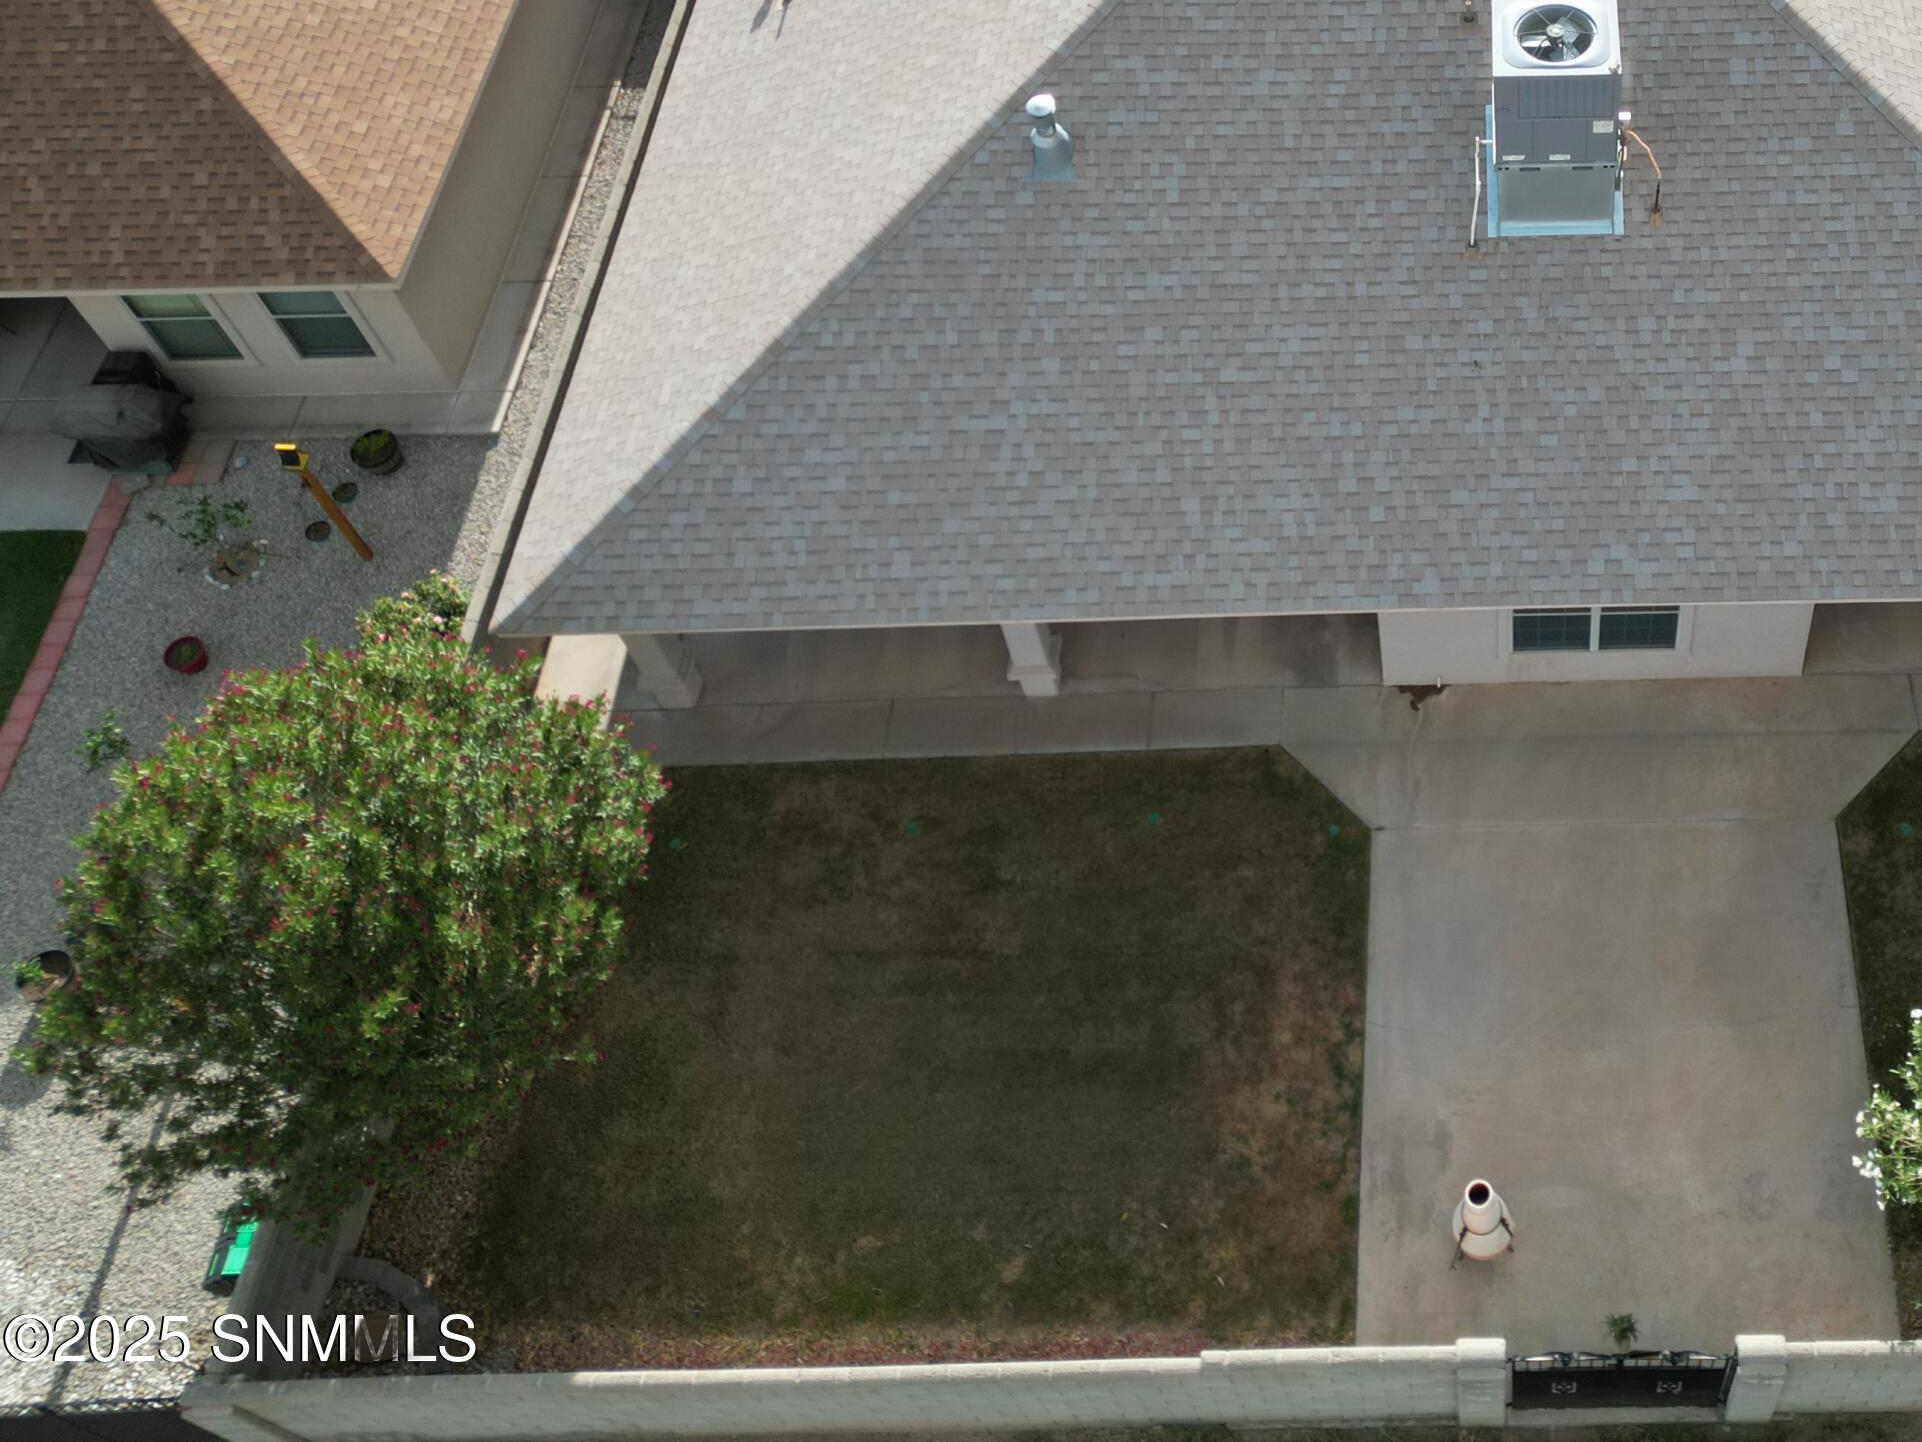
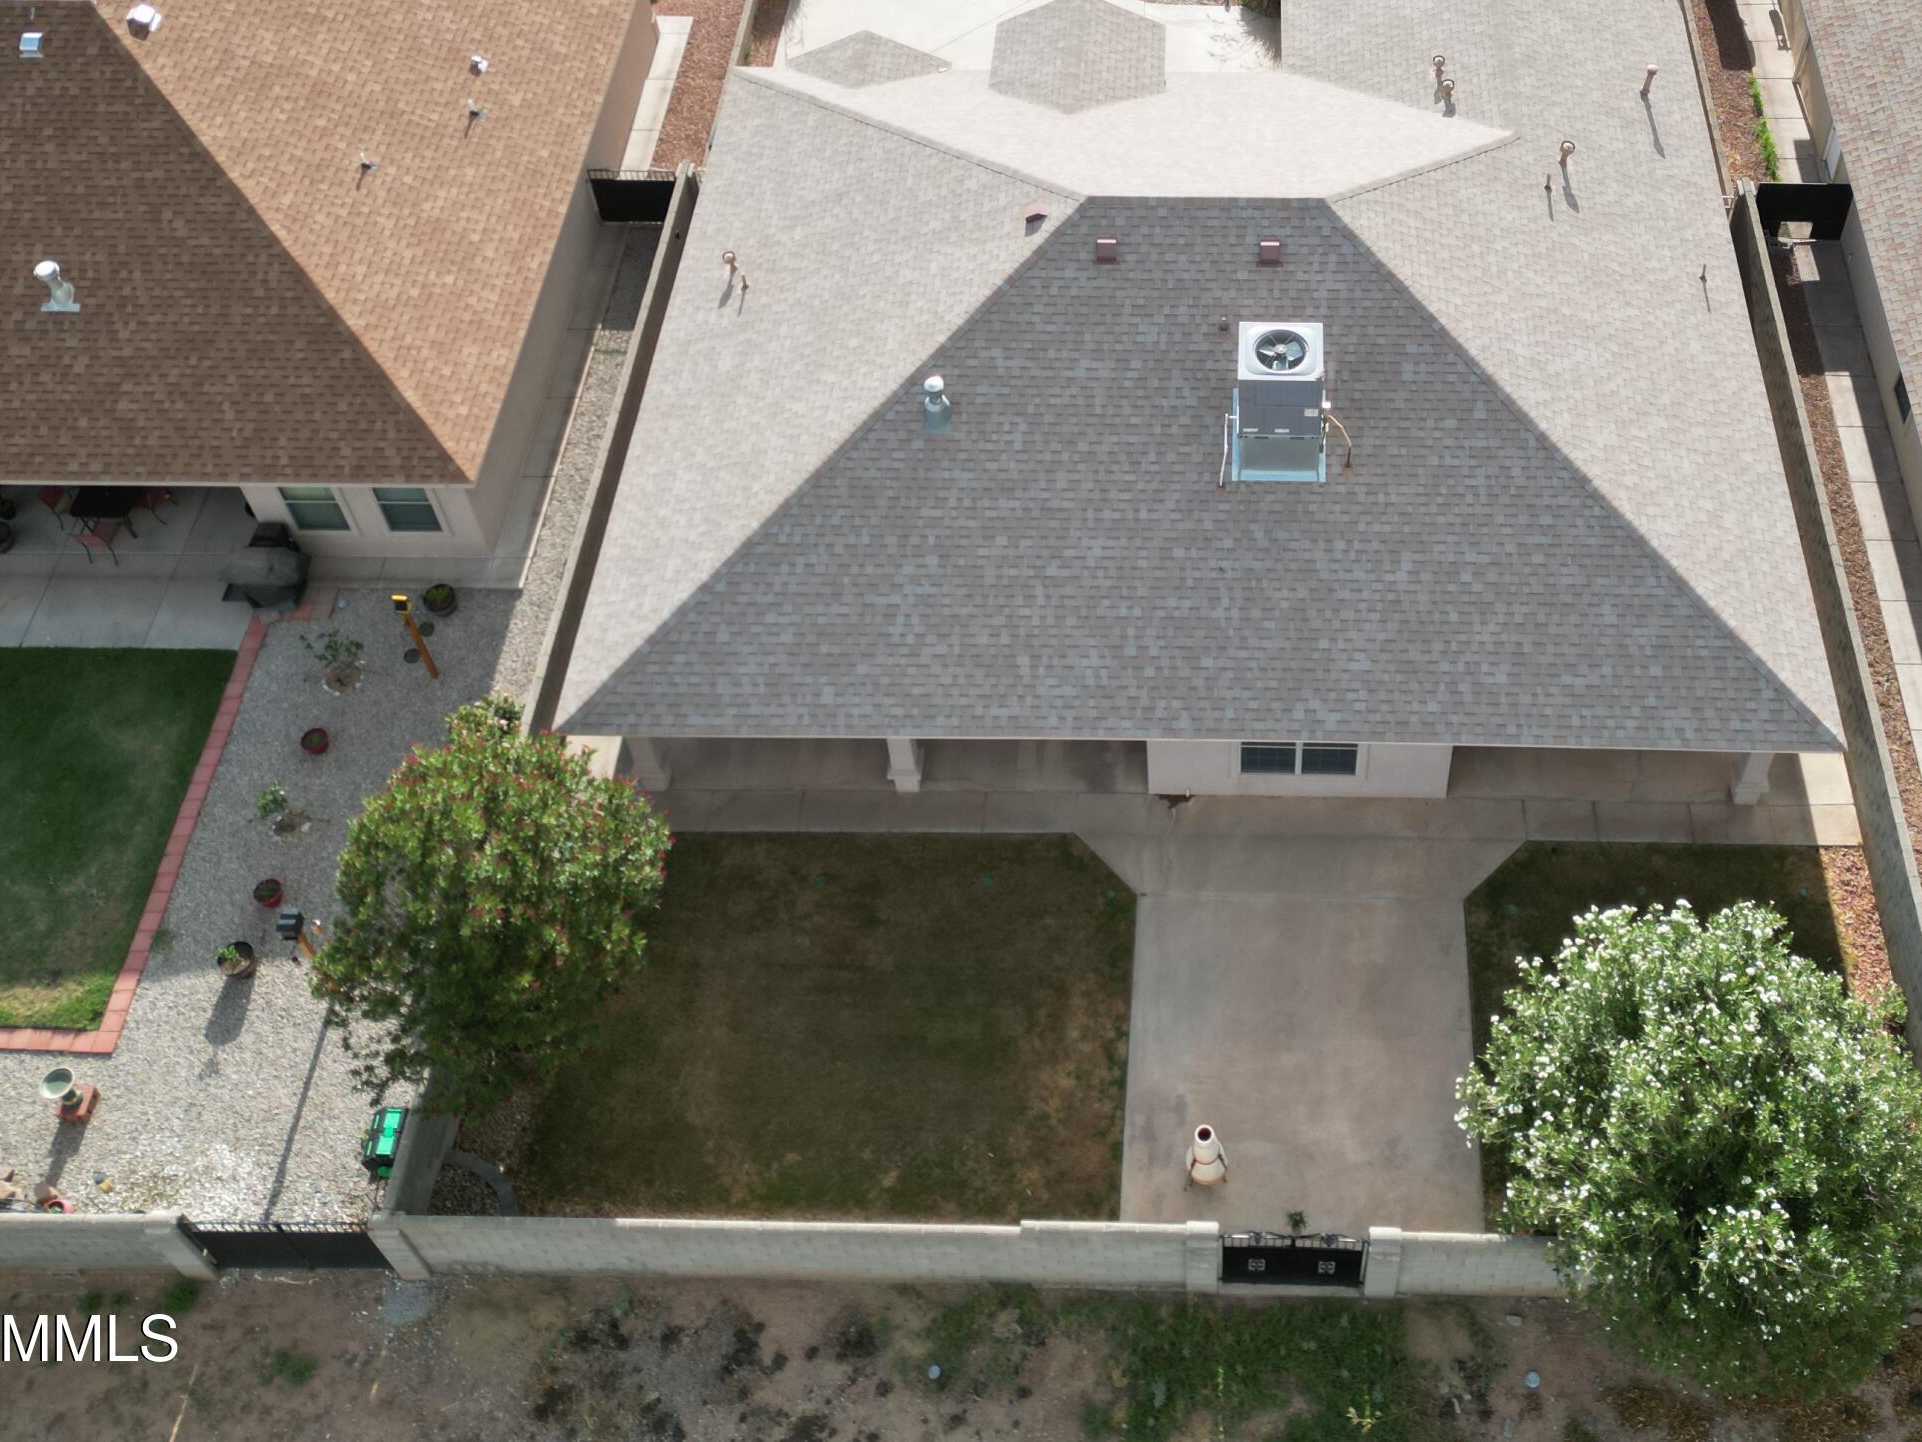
woven basket: present [352,1313,403,1363] -> none [462,1185,494,1215]

